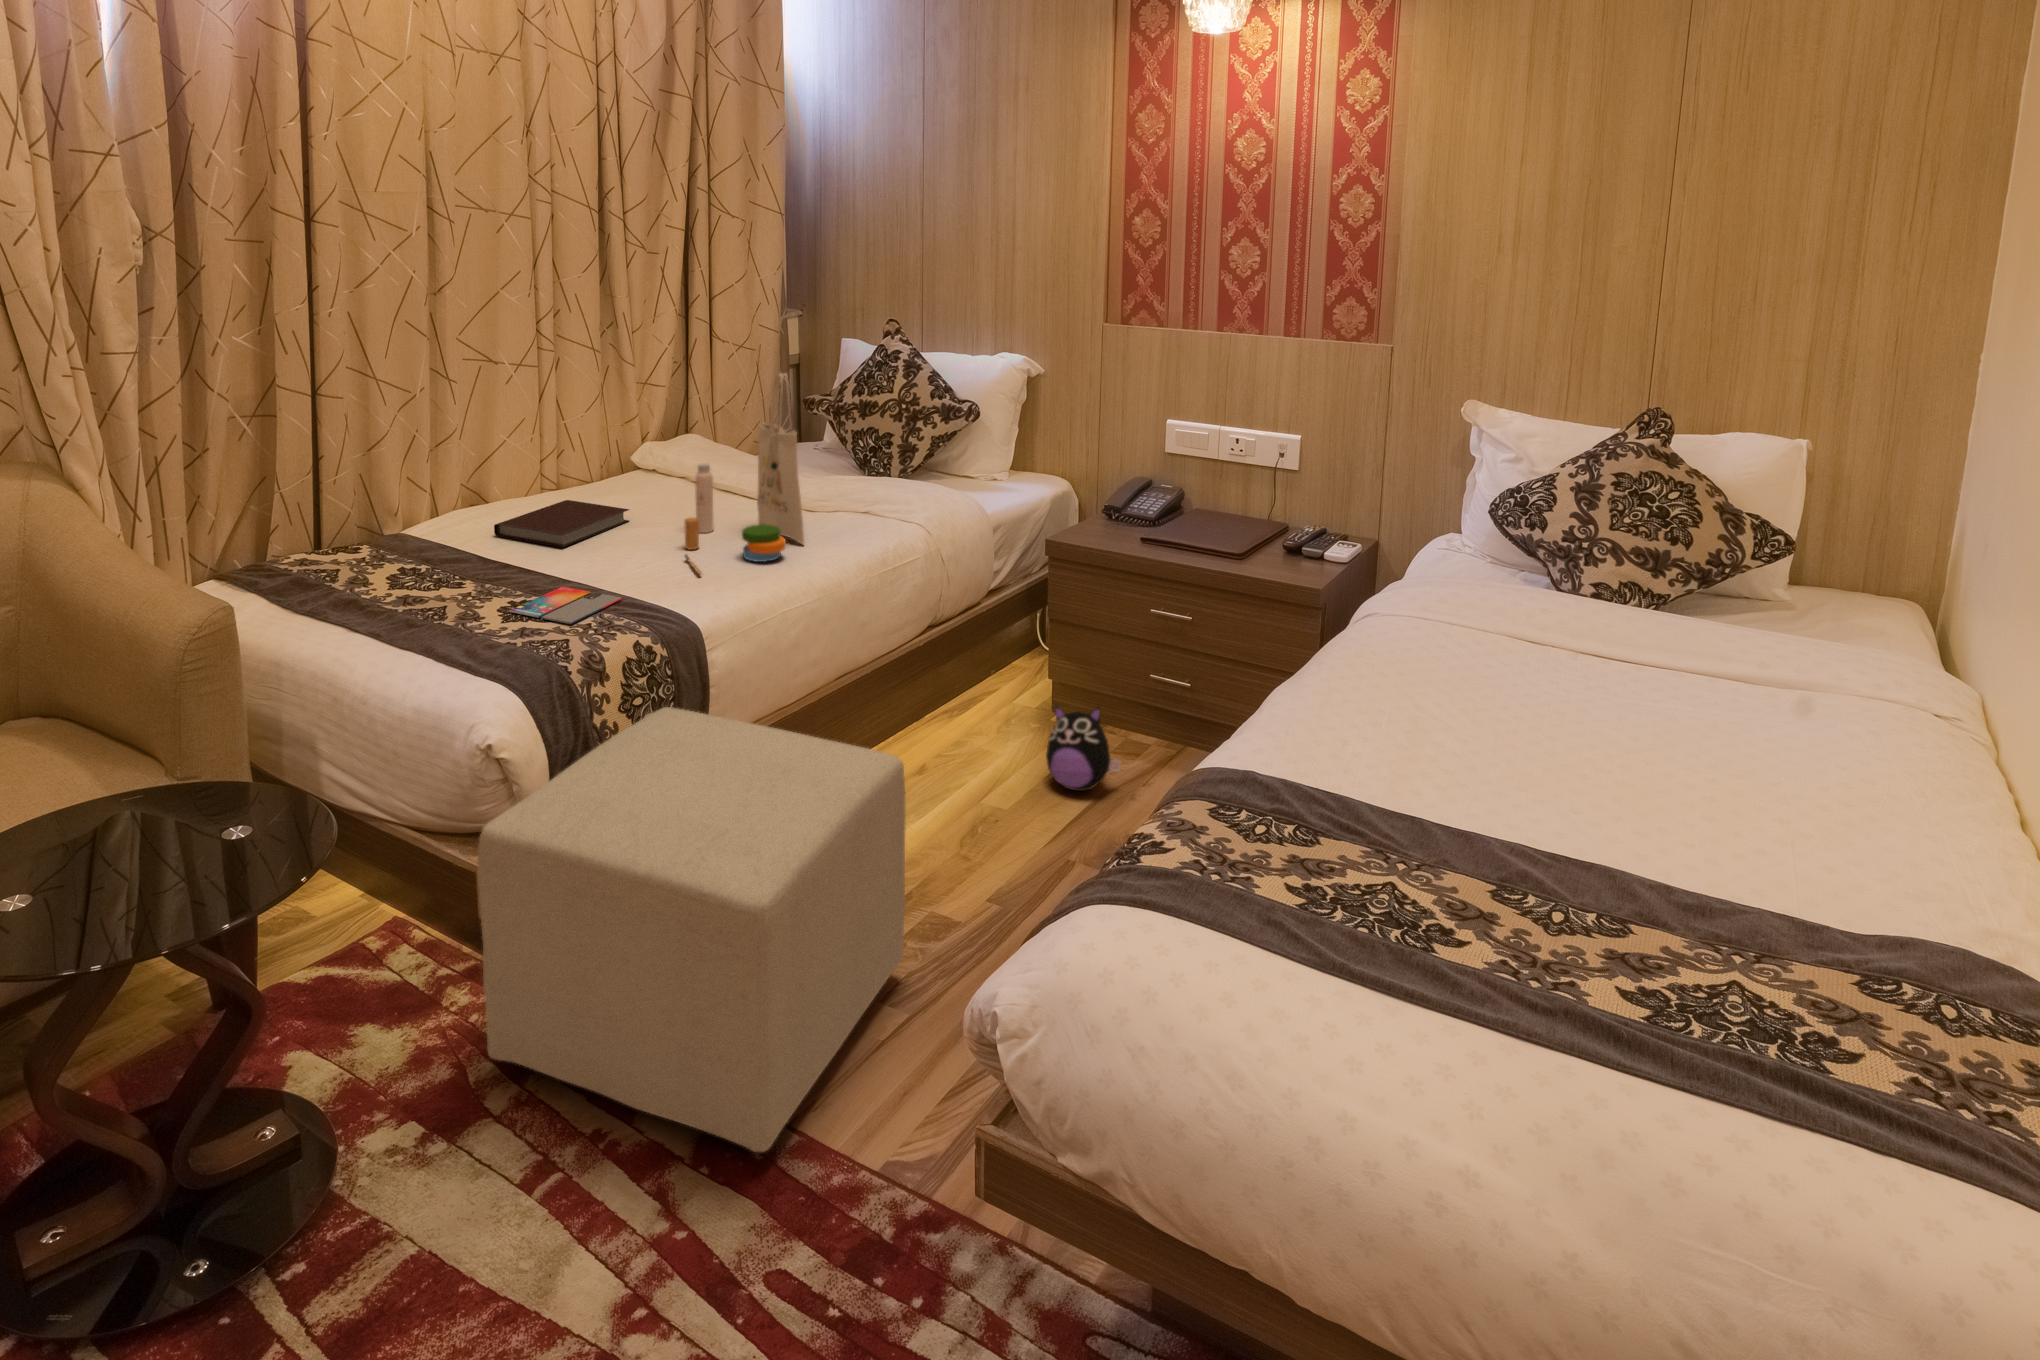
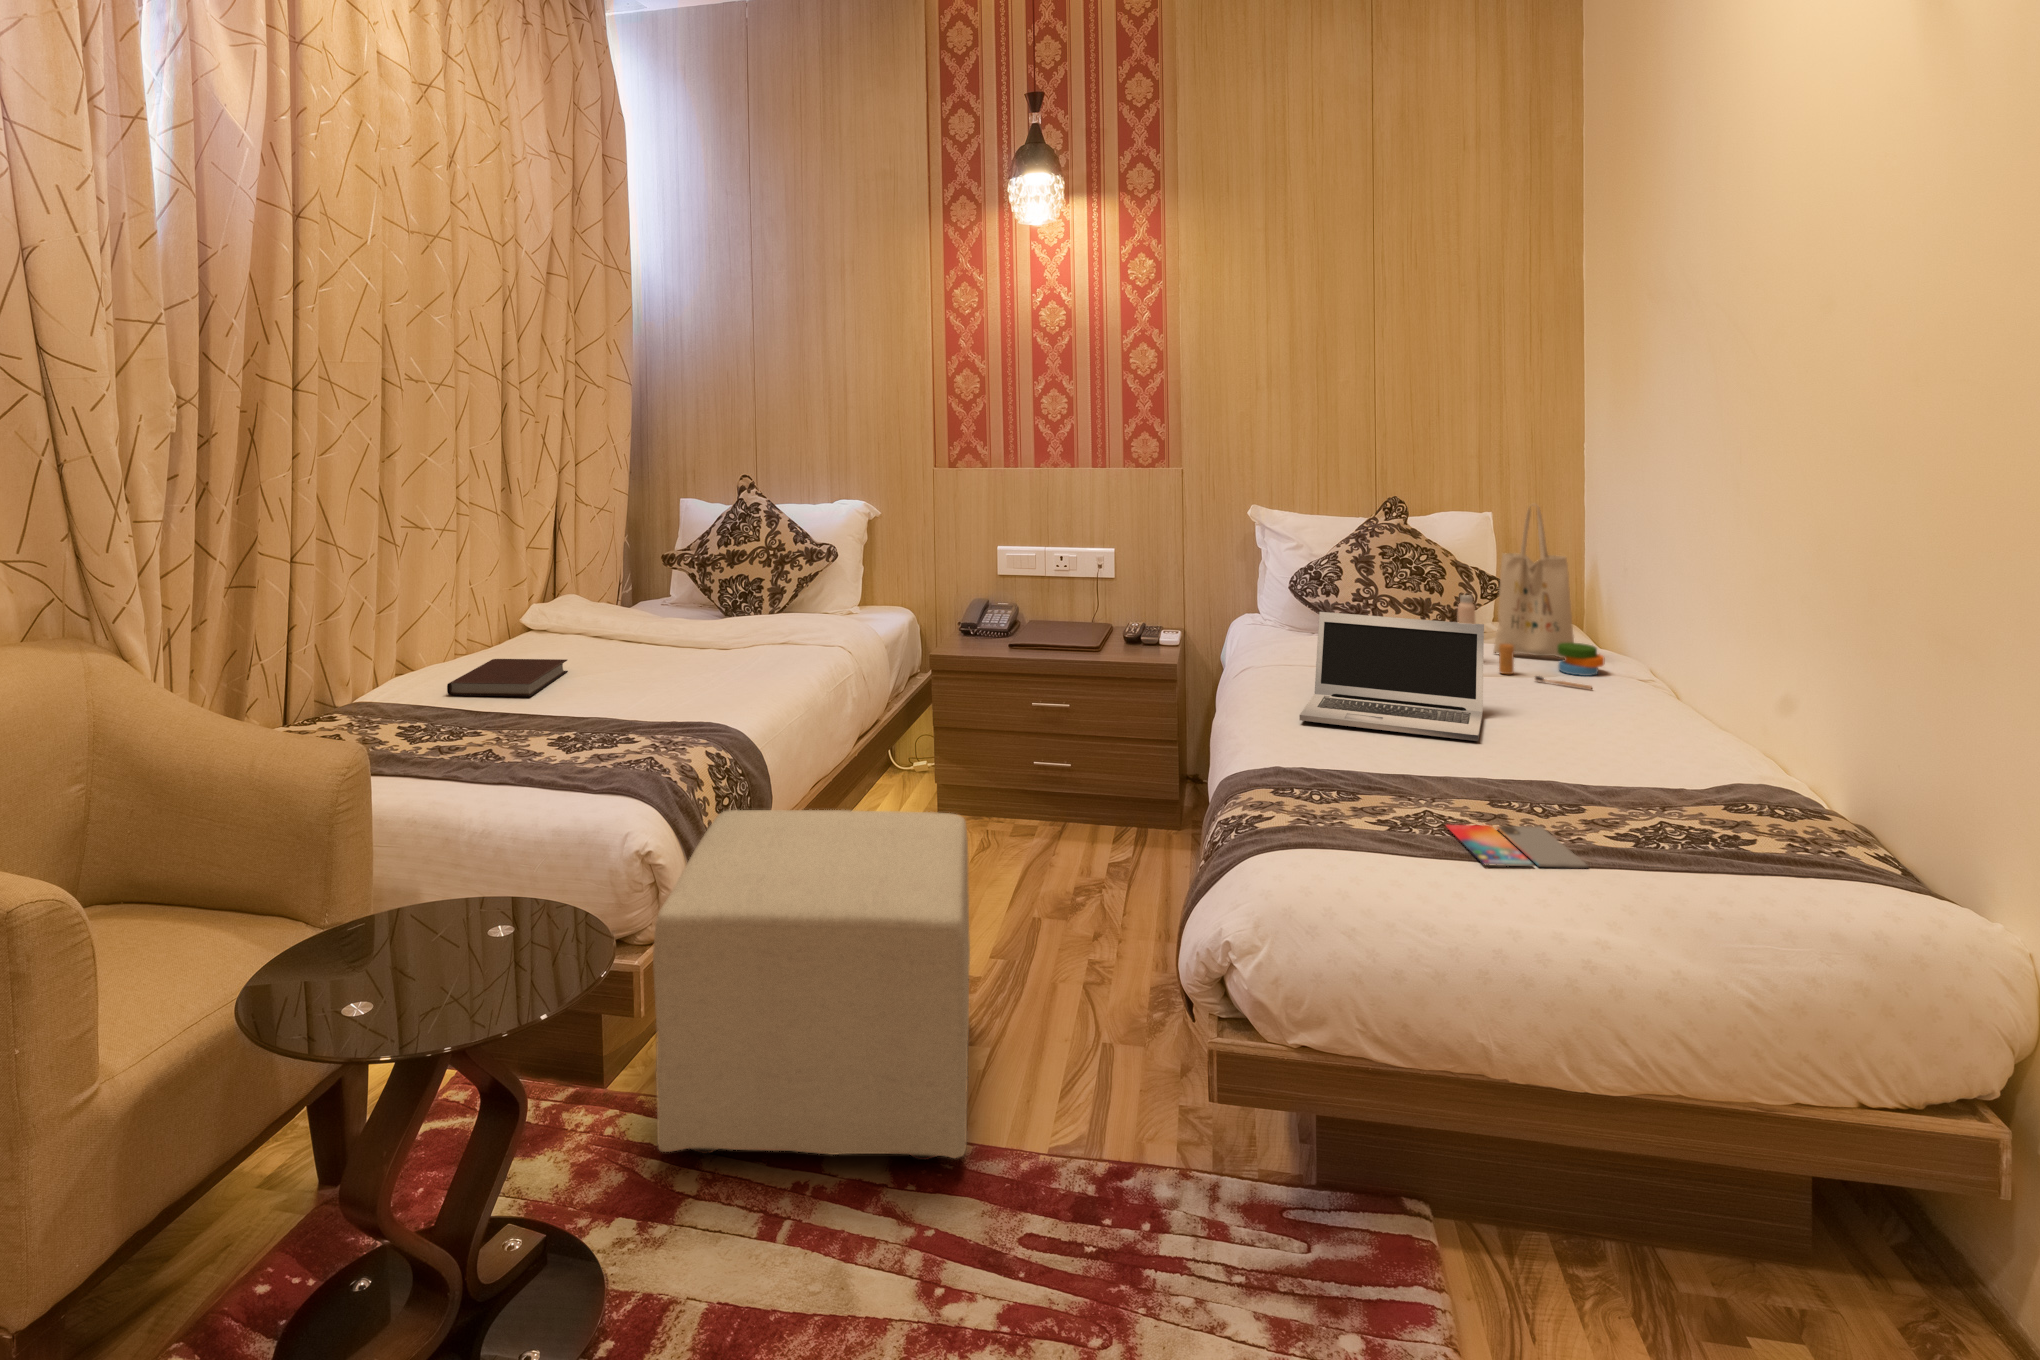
tote bag: present [684,373,804,574] -> present [1457,505,1604,689]
laptop: none [1355,569,1657,789] -> present [1300,612,1484,741]
smartphone: present [509,587,622,624] -> present [1447,825,1588,868]
plush toy: present [1046,706,1121,791] -> none [974,787,1038,868]

